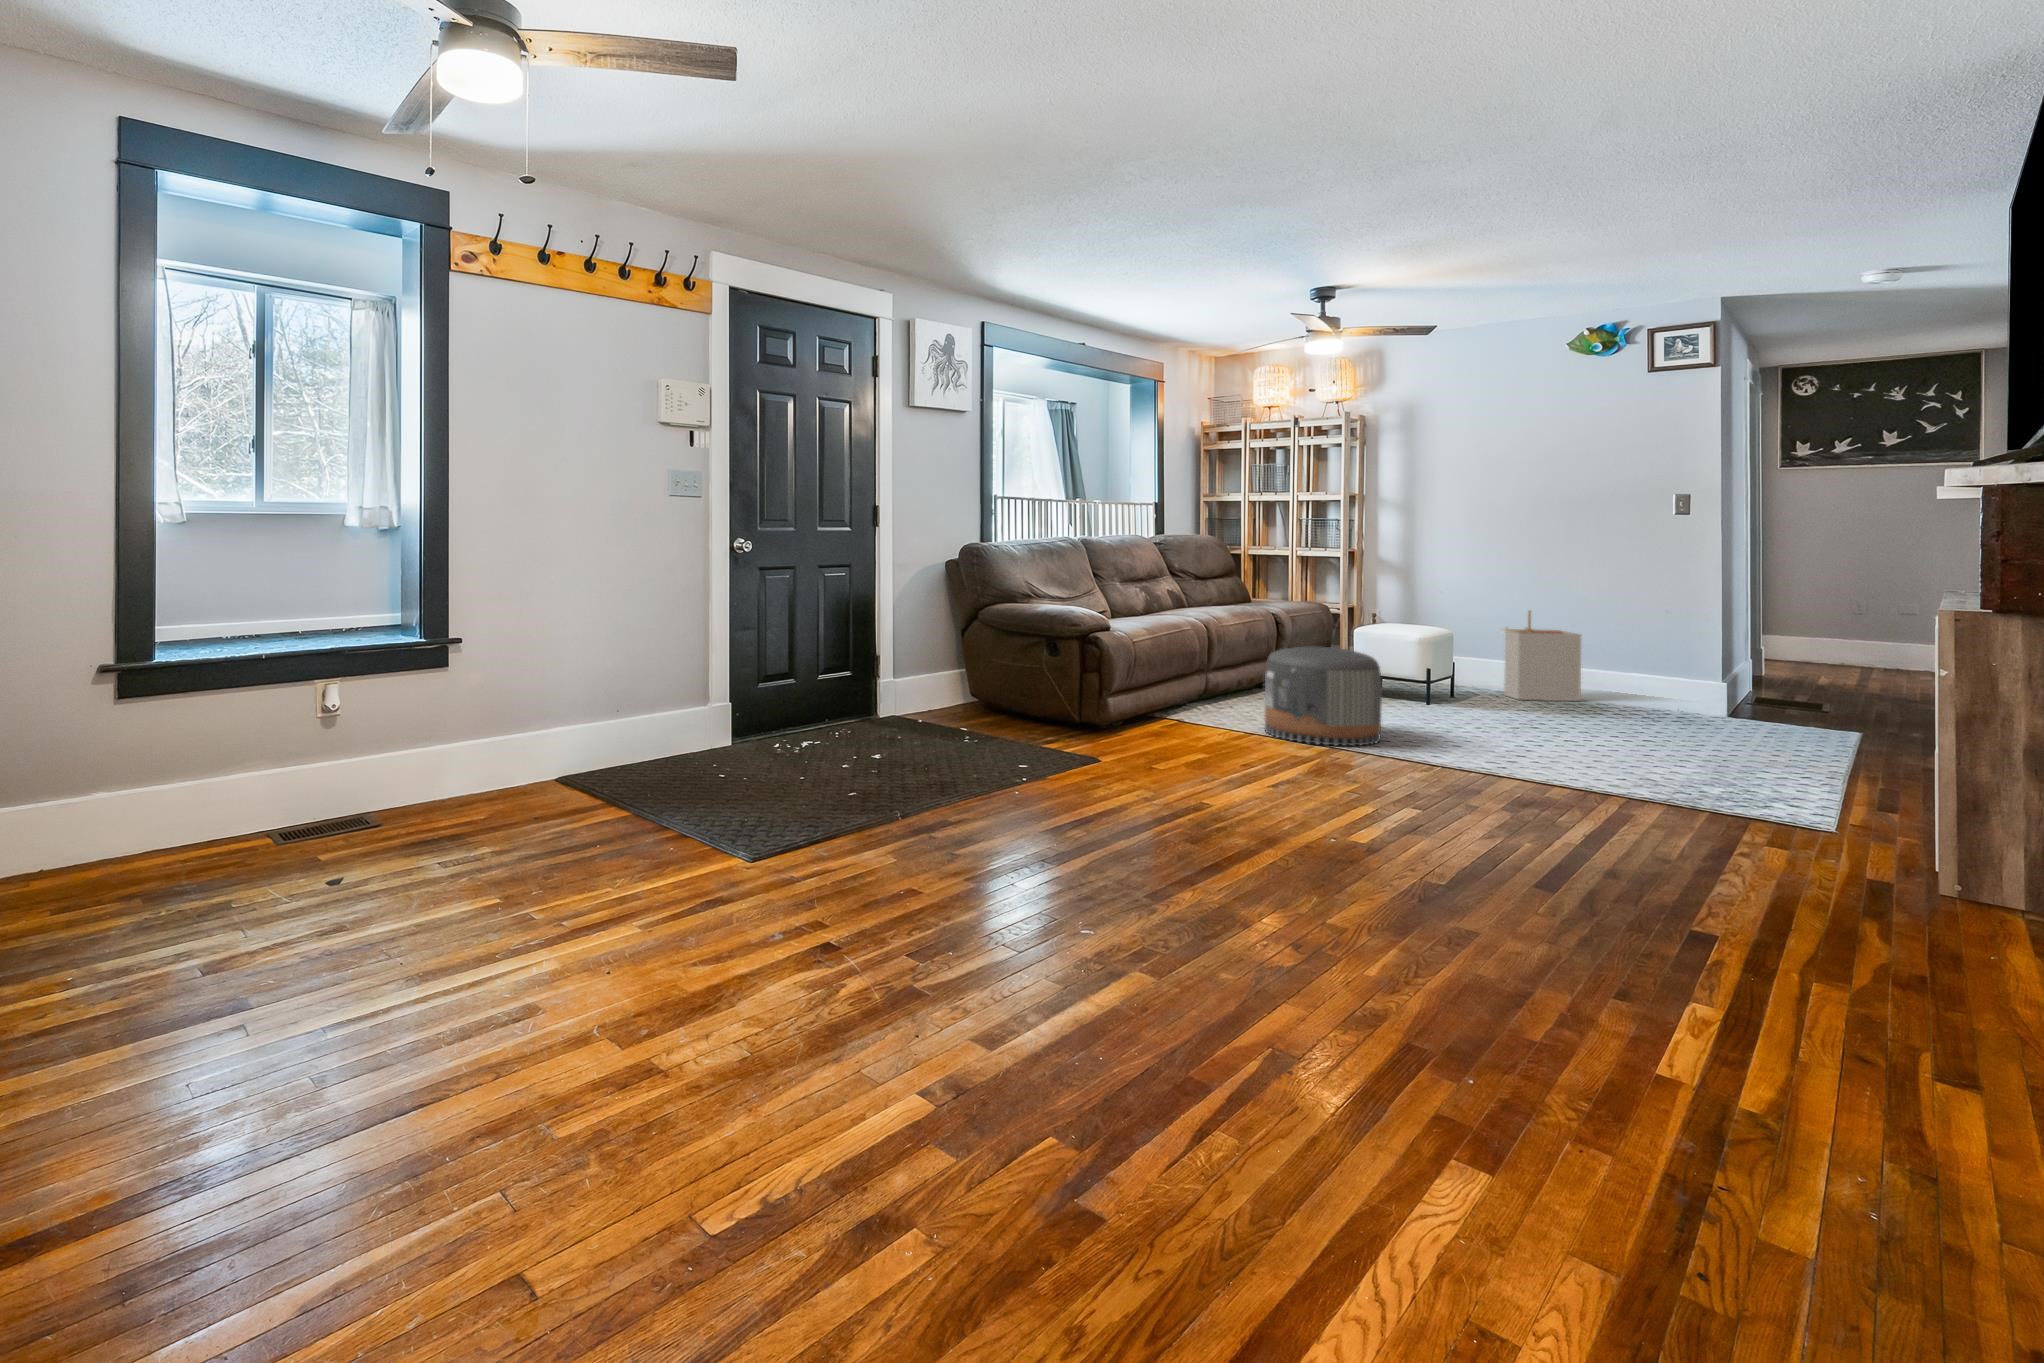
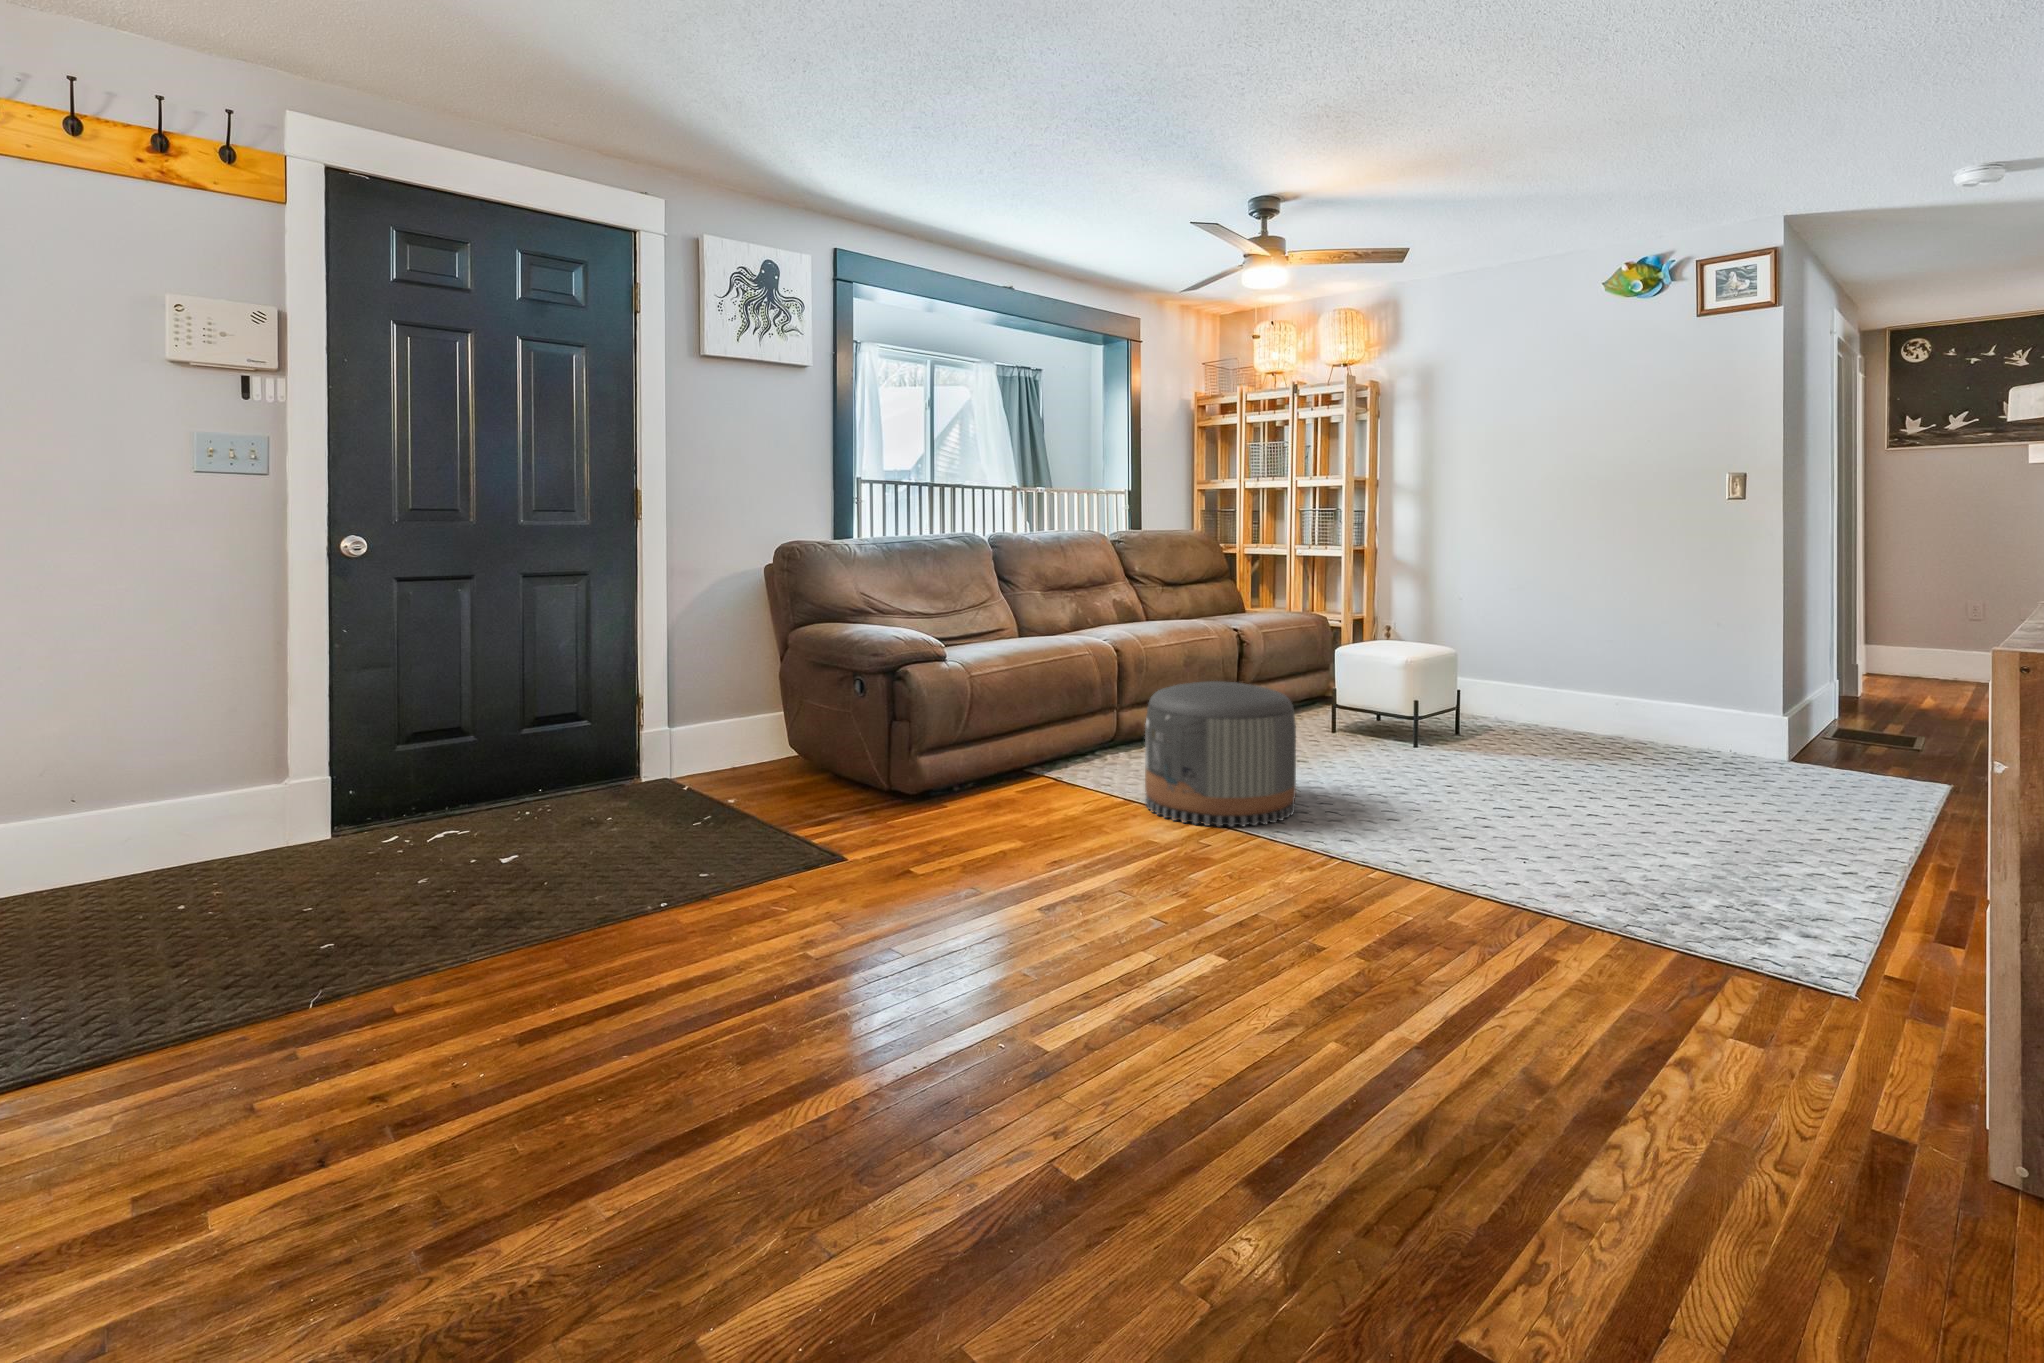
storage bin: present [1500,611,1581,701] -> none [1520,625,1615,743]

